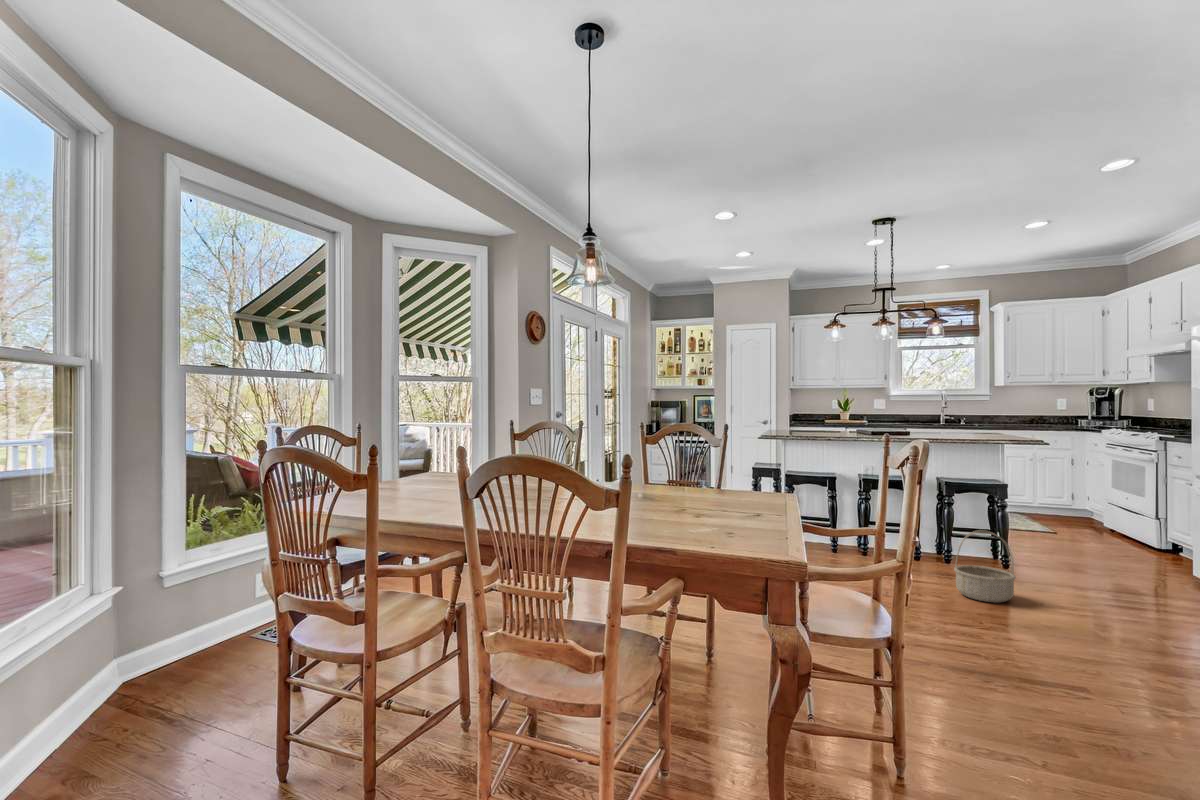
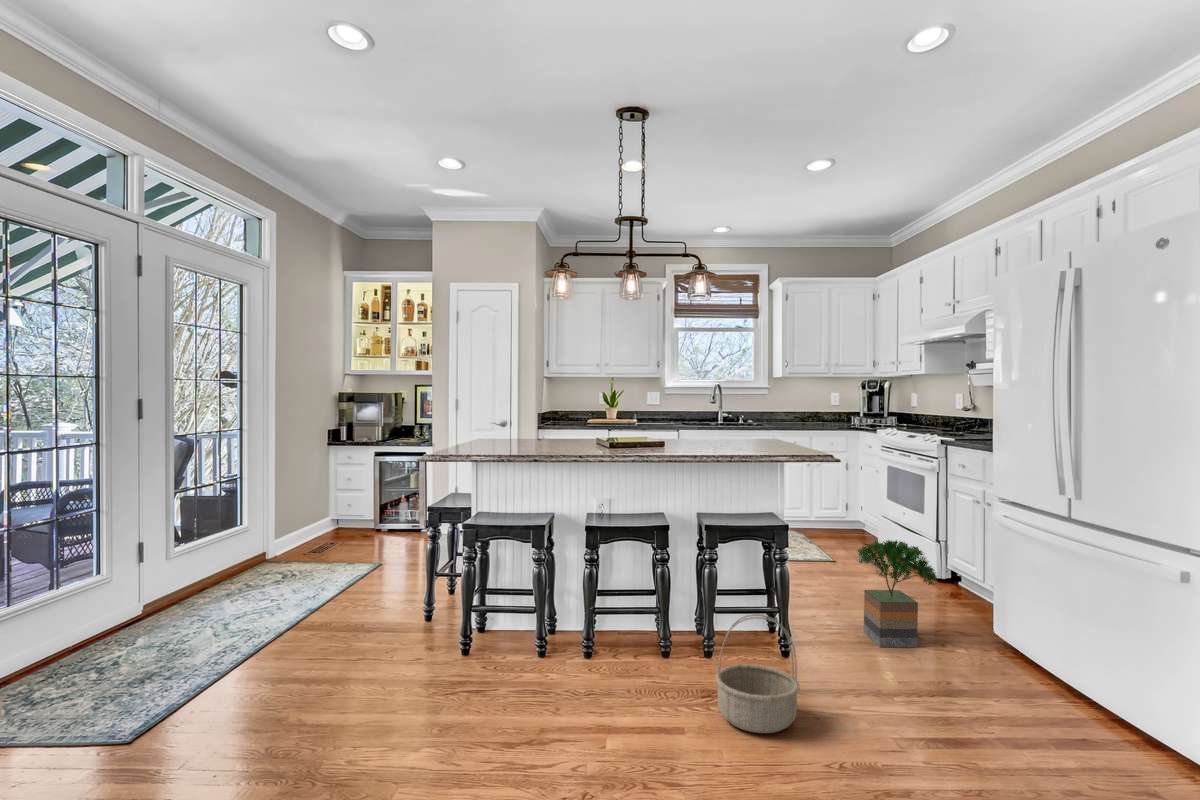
potted tree: none [1067,502,1141,582] -> present [858,540,937,647]

